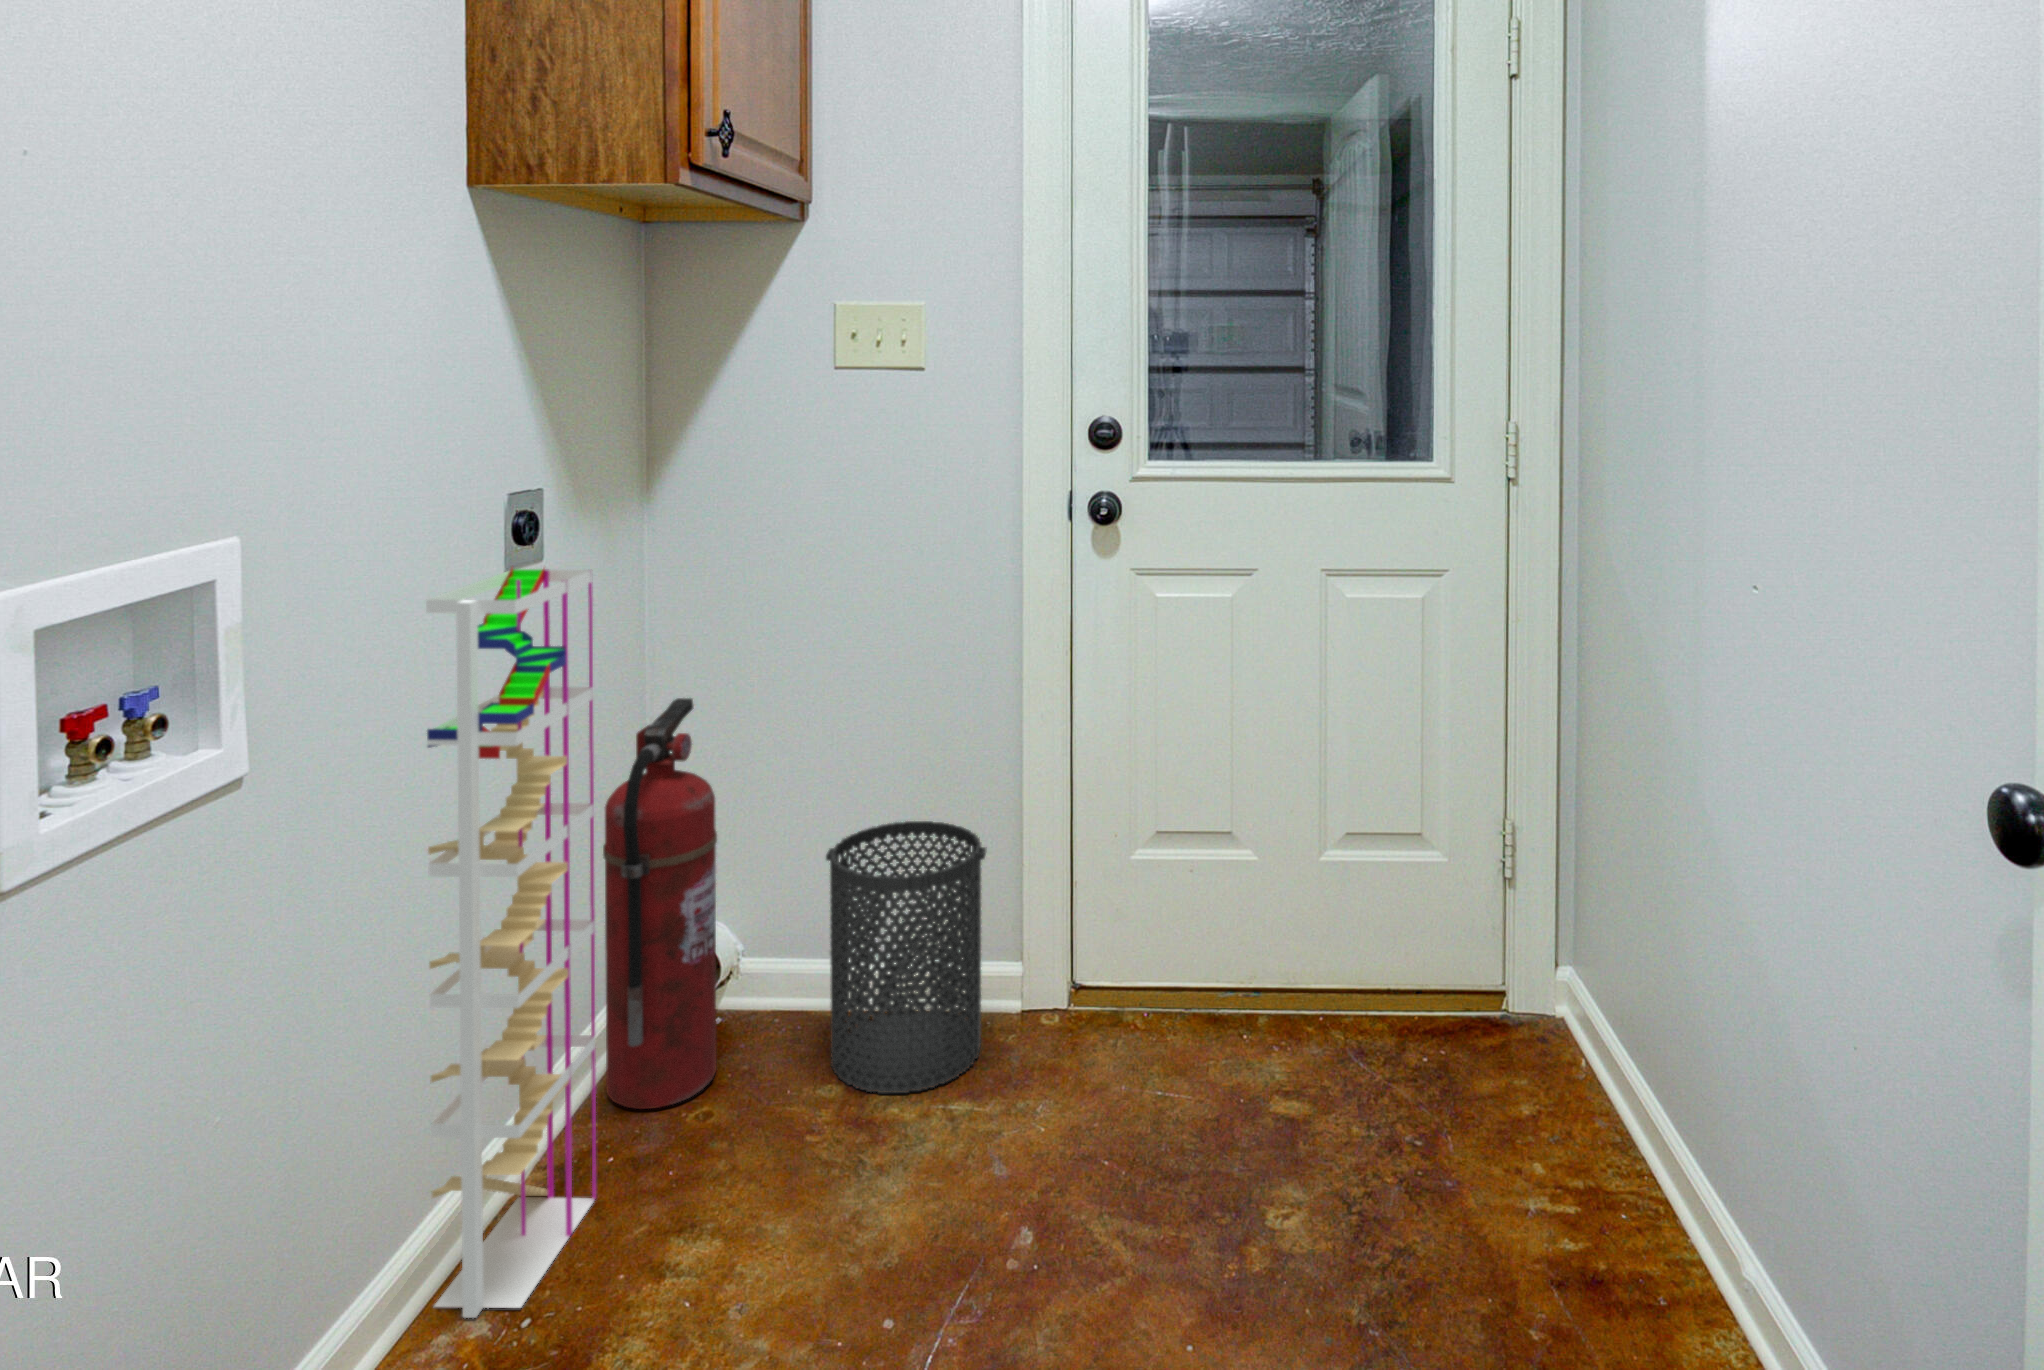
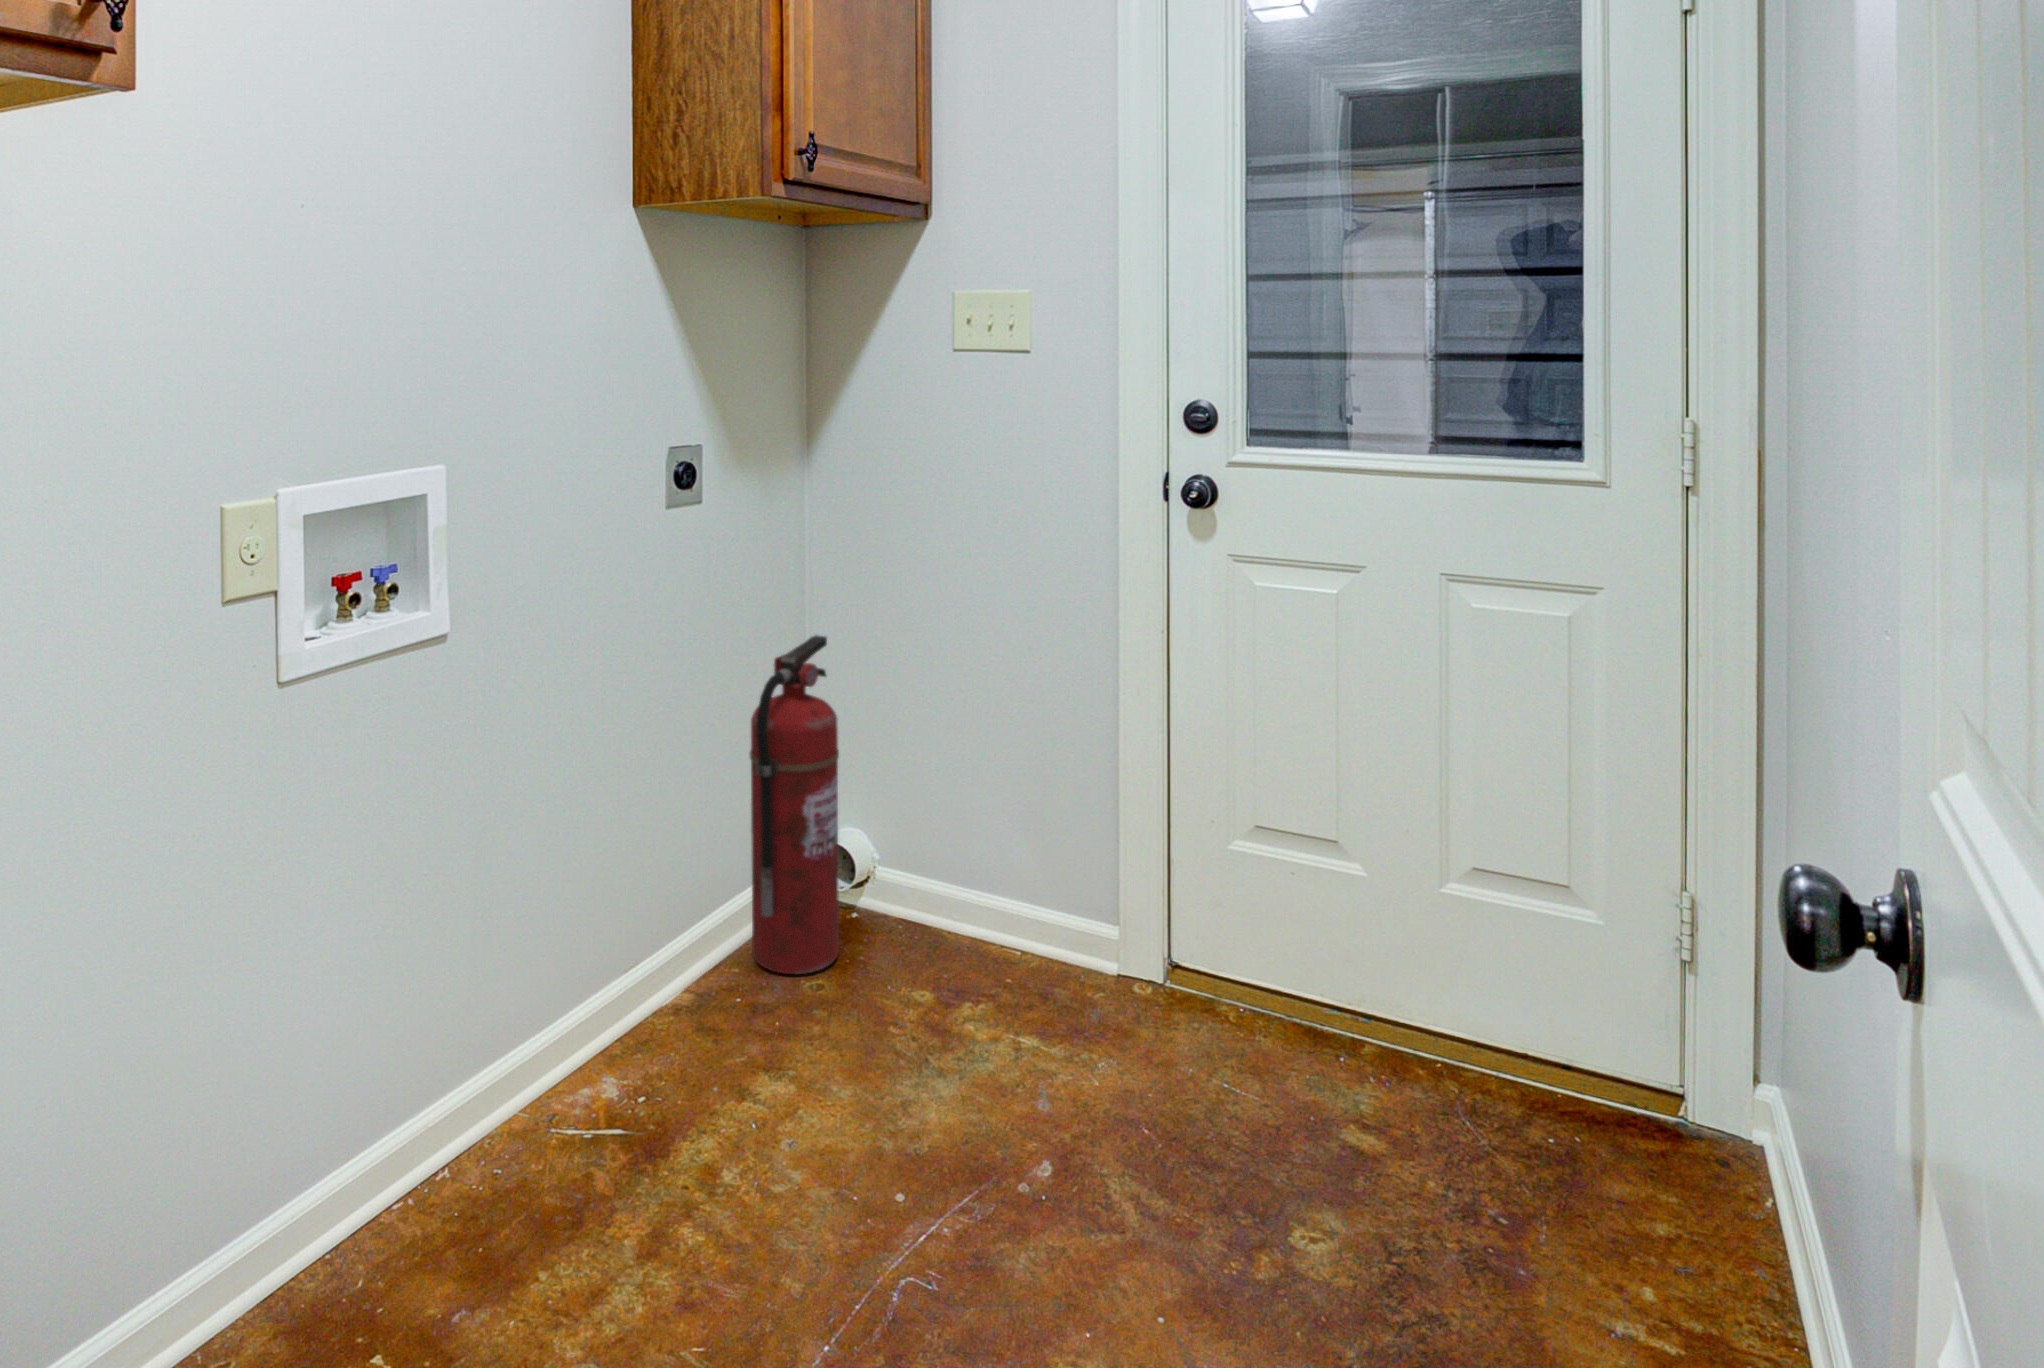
shelving unit: present [426,568,596,1318] -> none [585,508,720,1089]
trash can: present [826,821,986,1093] -> none [928,773,1069,1019]

